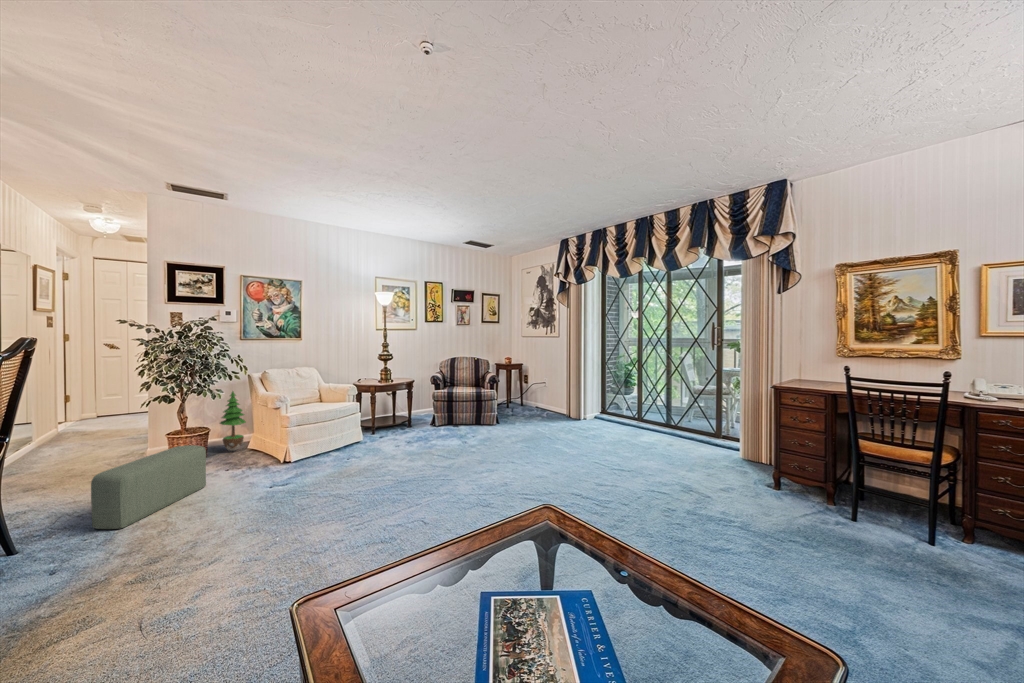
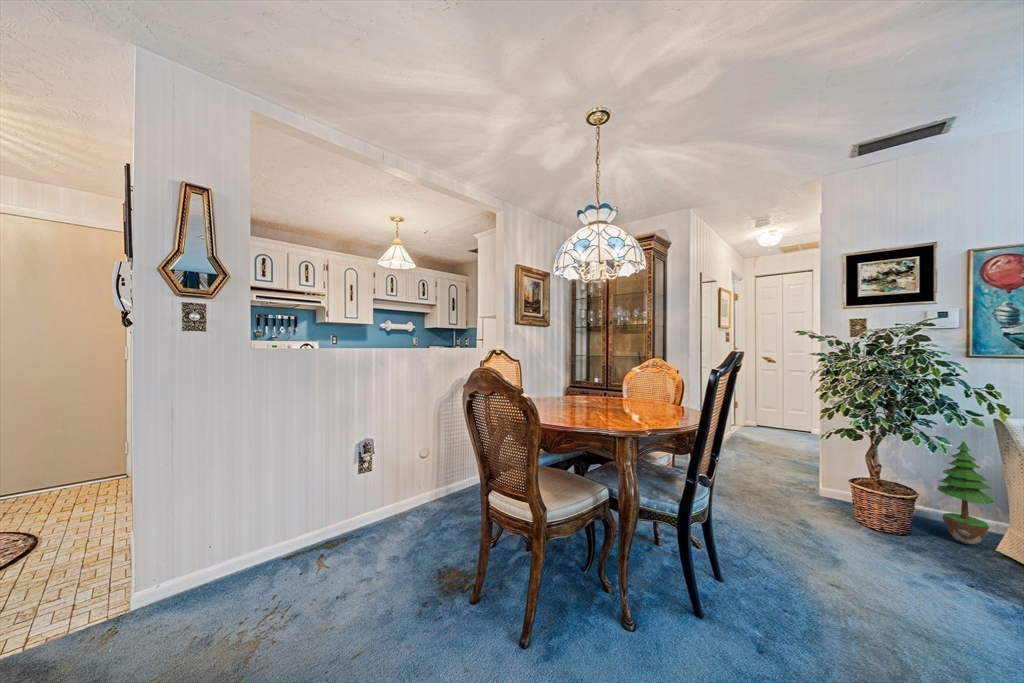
pouf: present [91,445,206,529] -> none [786,520,947,629]

